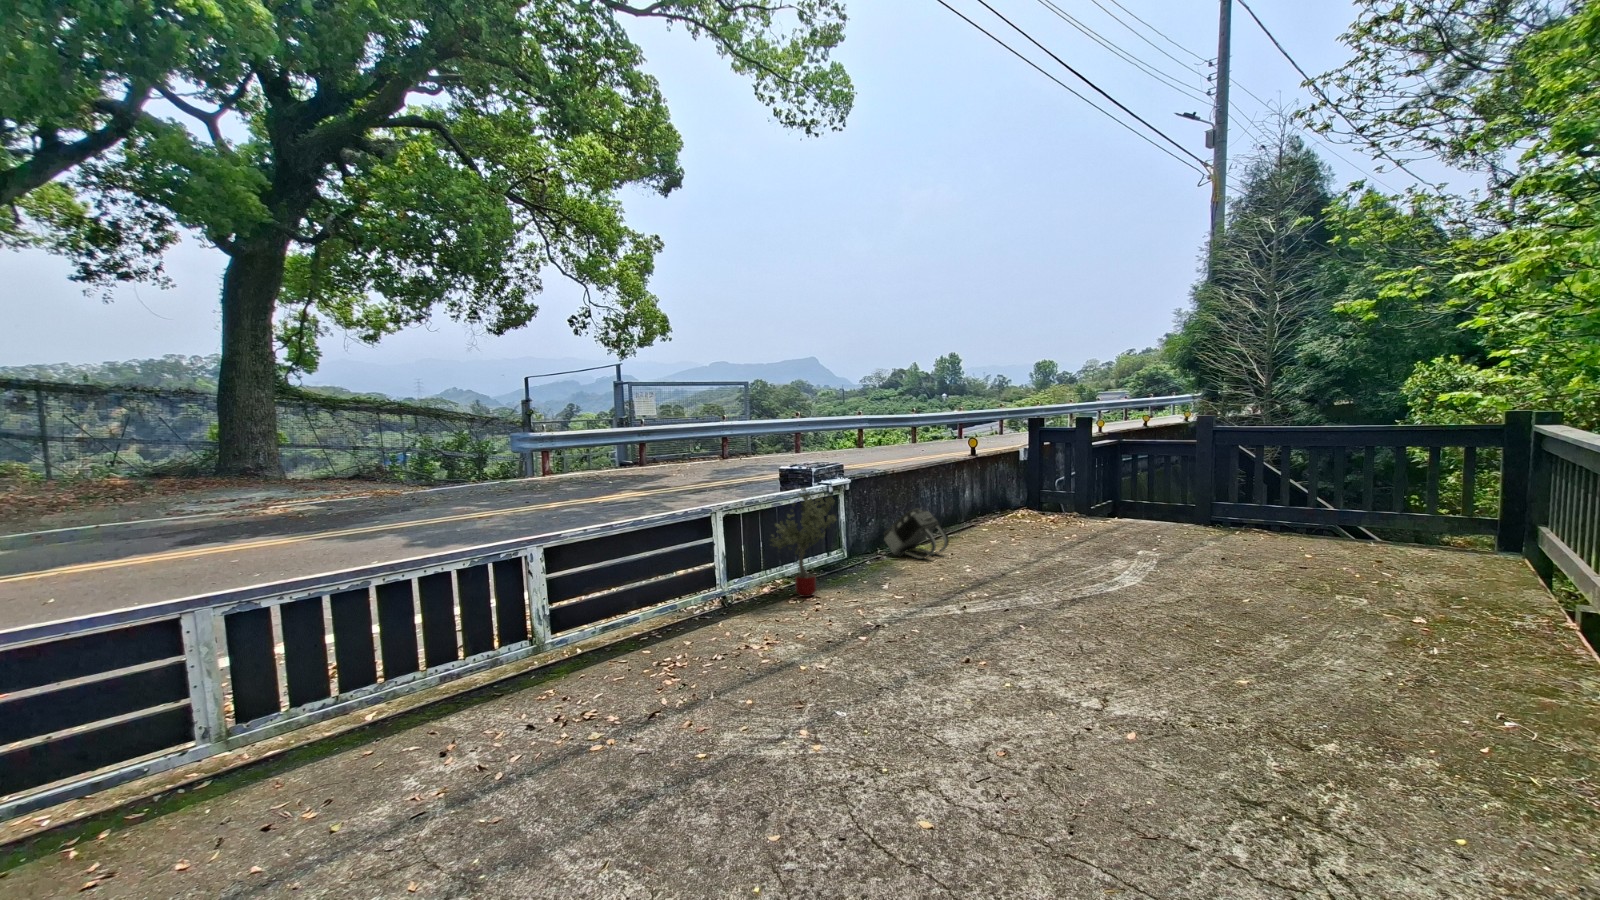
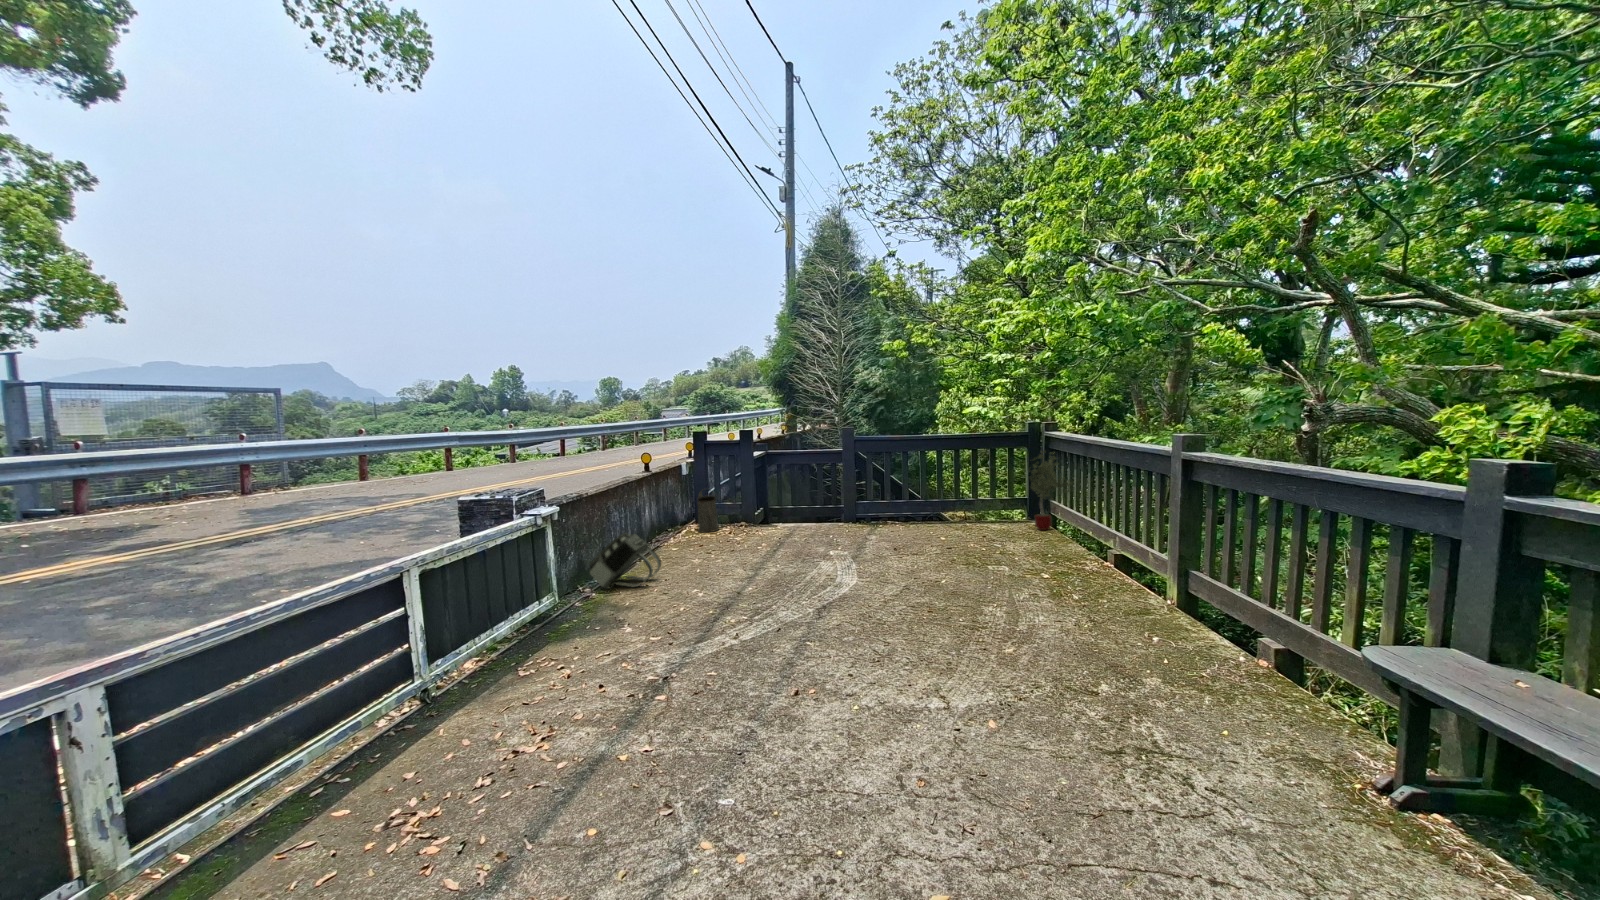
watering can: none [1024,475,1048,521] -> present [697,489,719,532]
potted tree: present [770,487,836,597] -> present [1030,451,1072,530]

